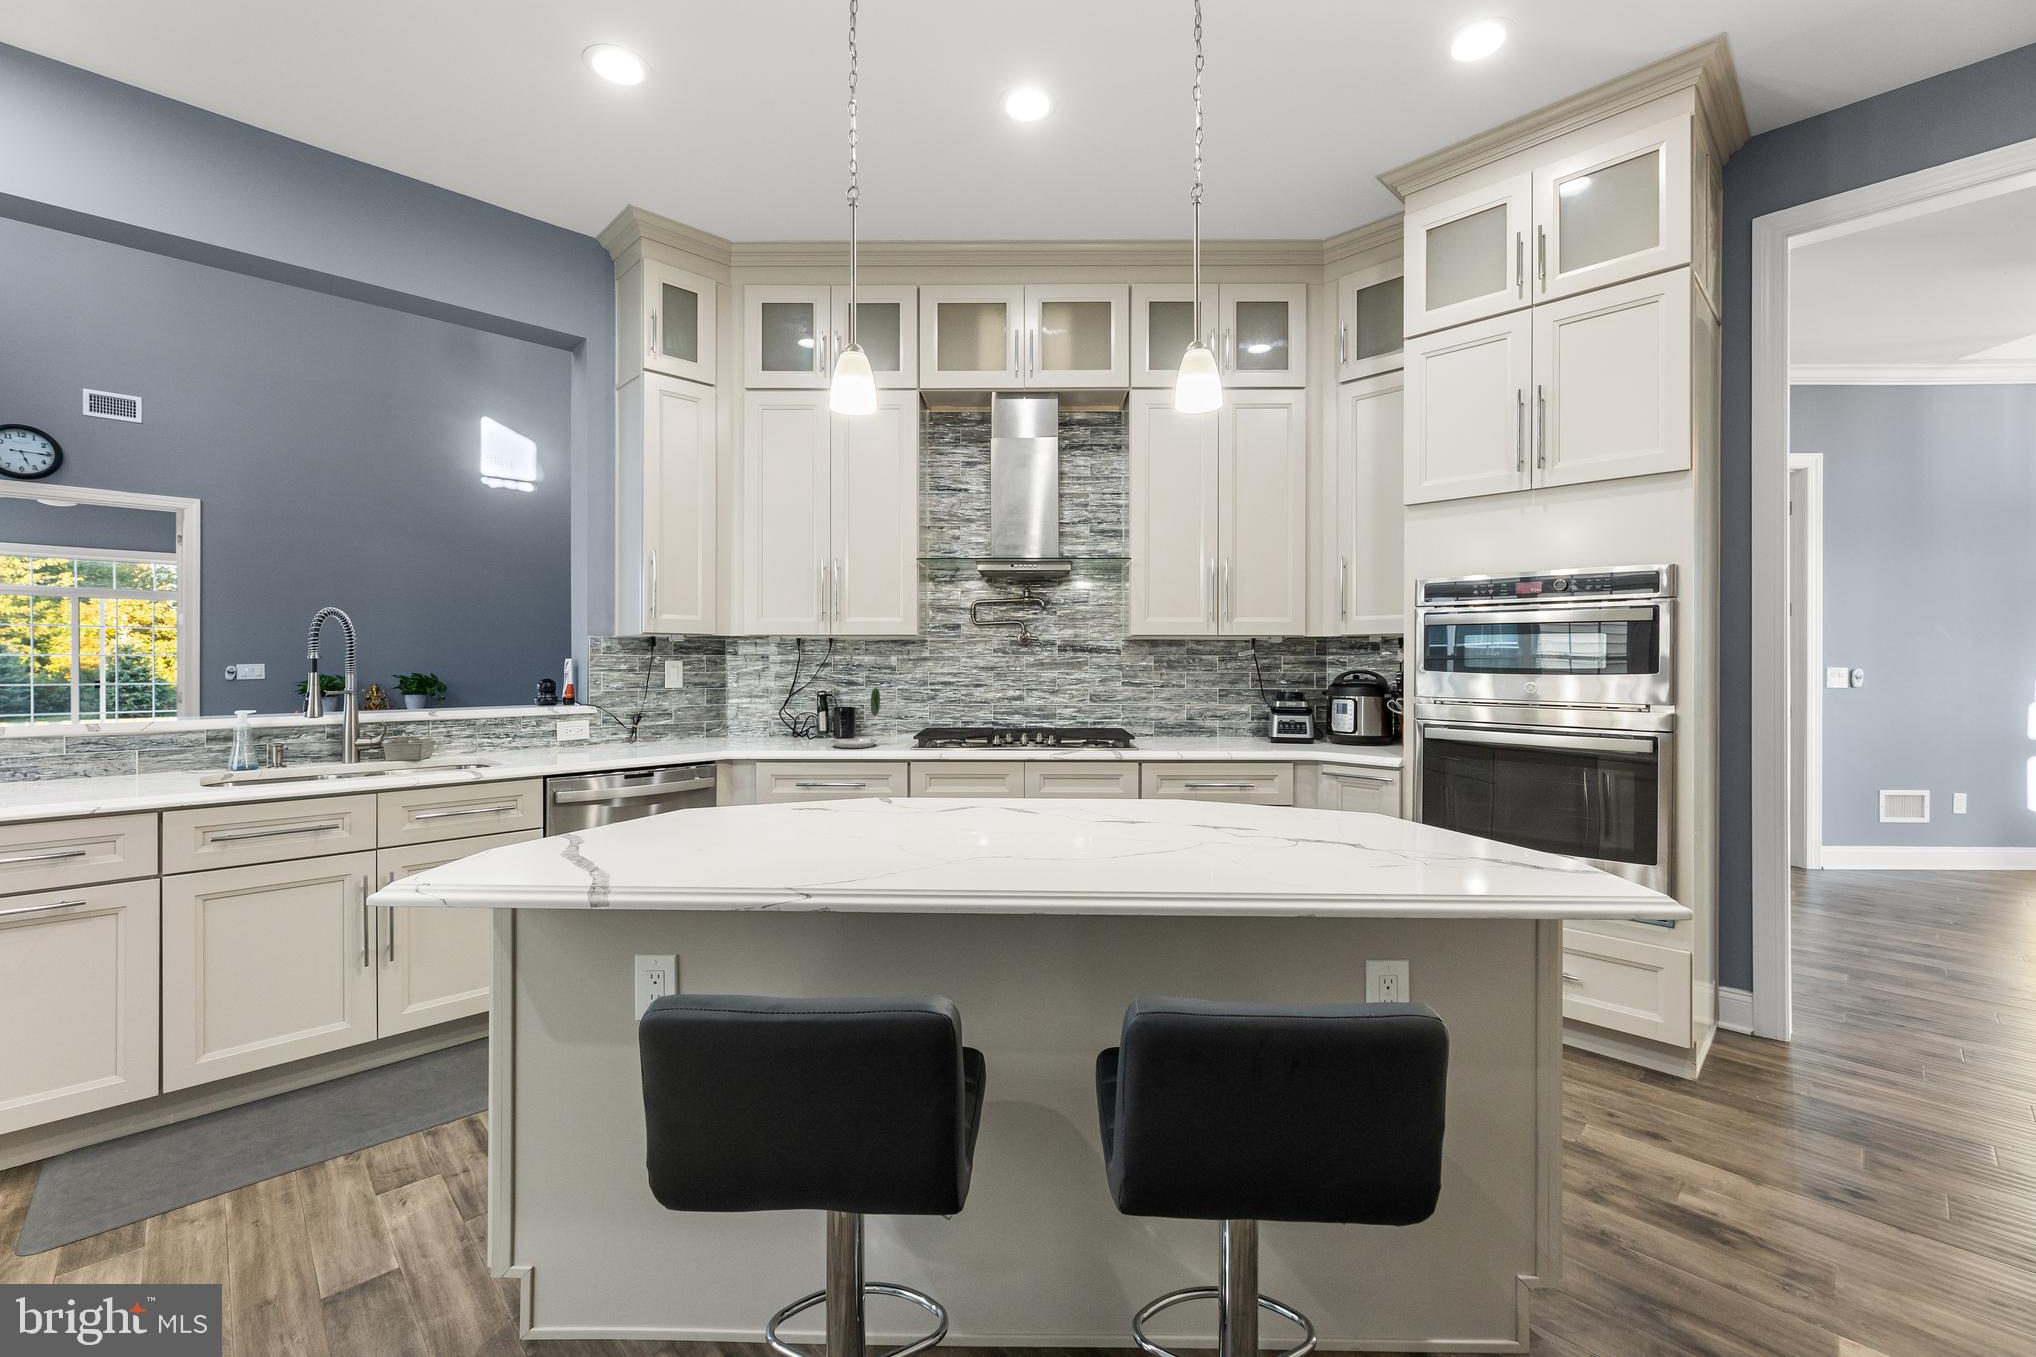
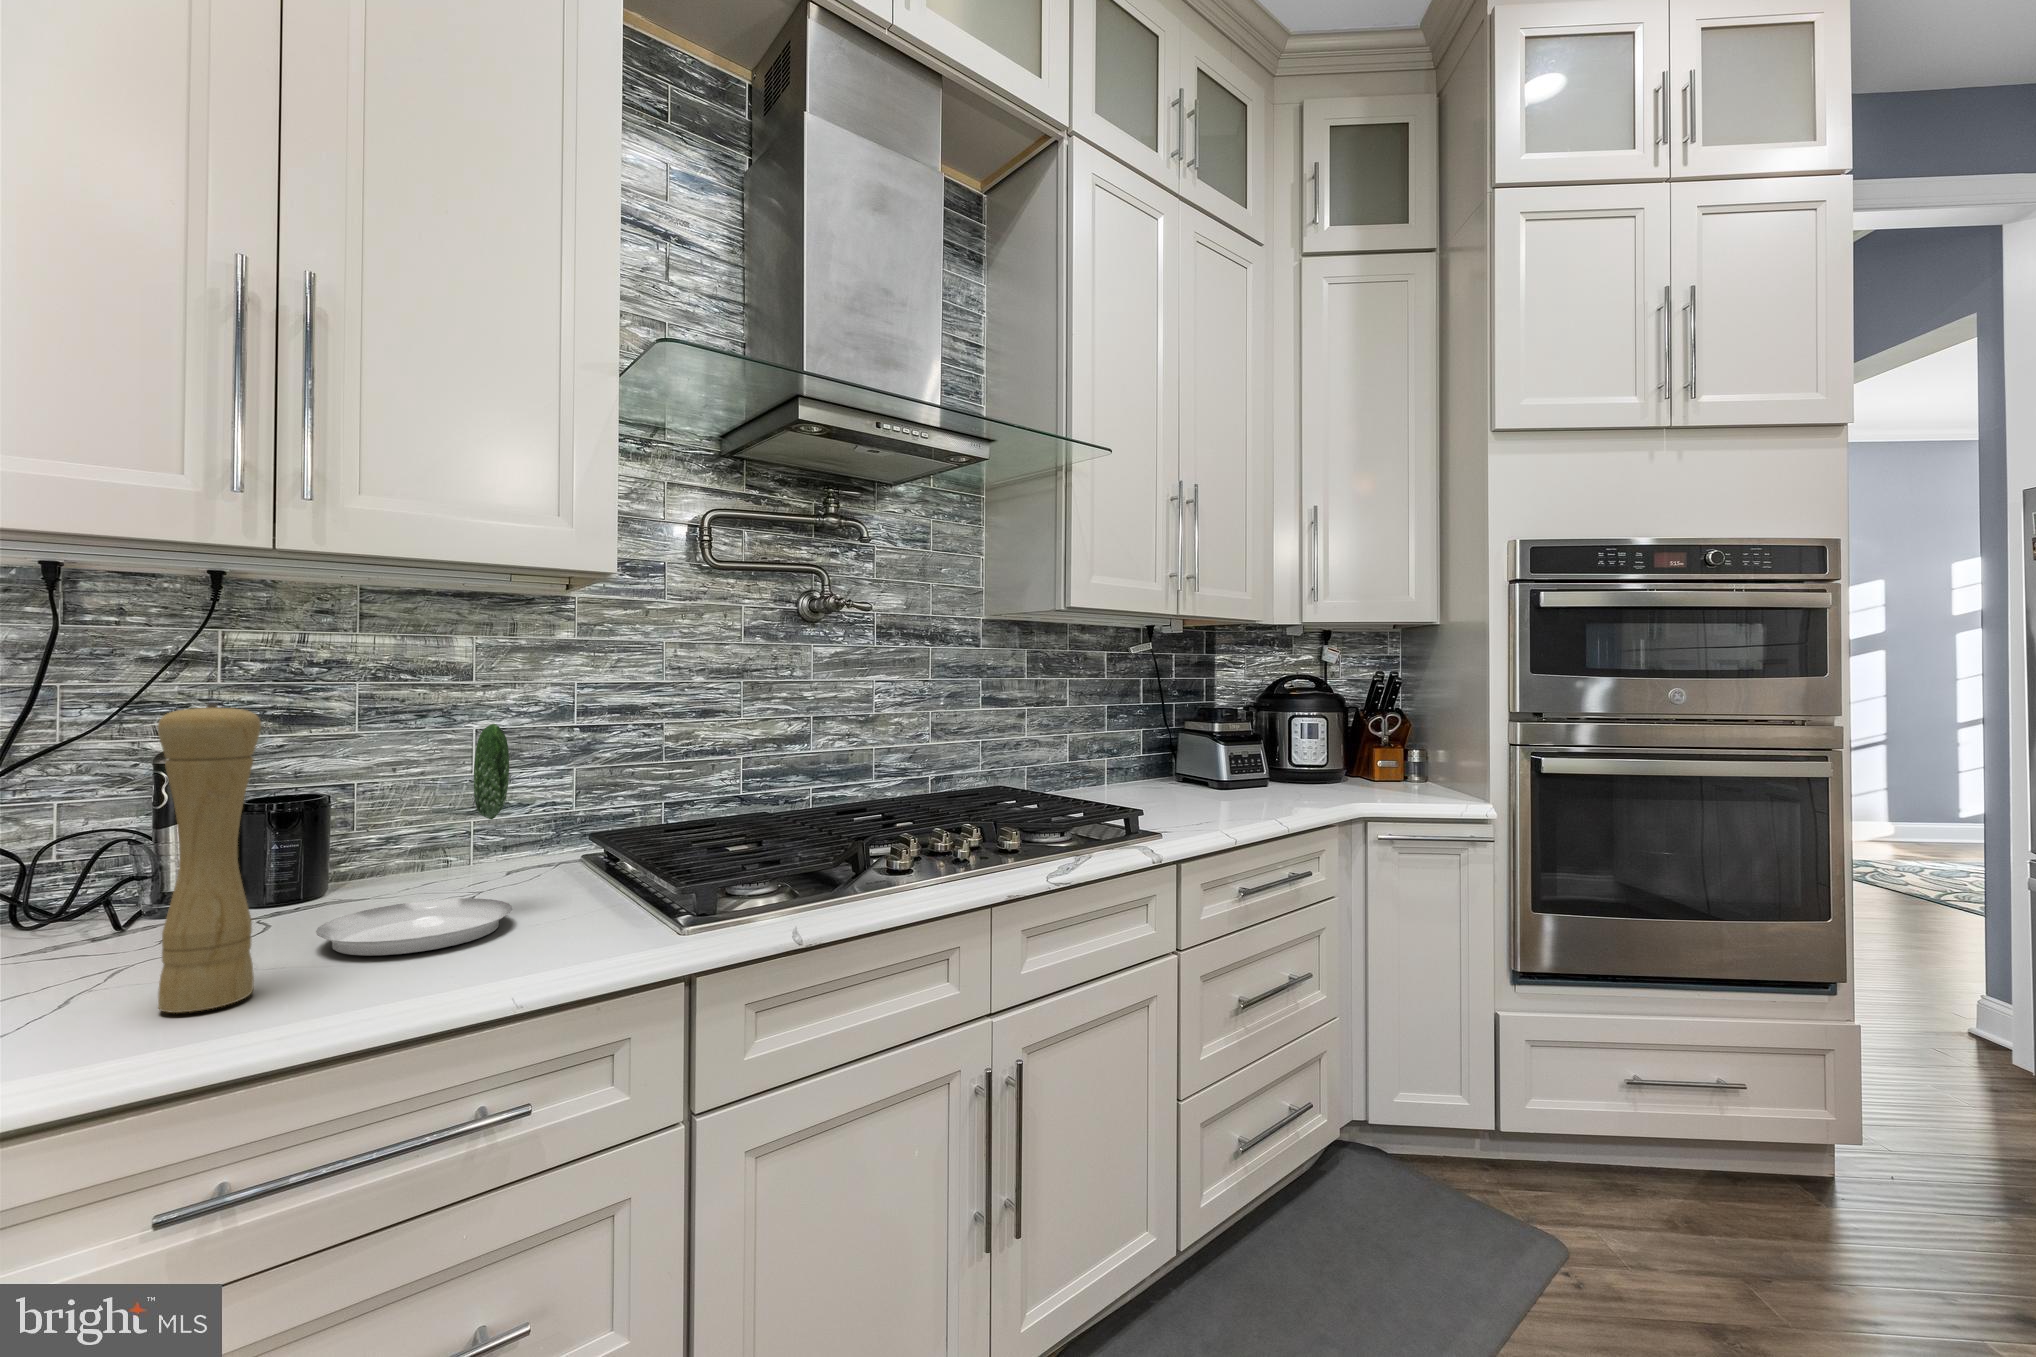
pepper mill: none [795,681,813,750] -> present [158,703,261,1013]

